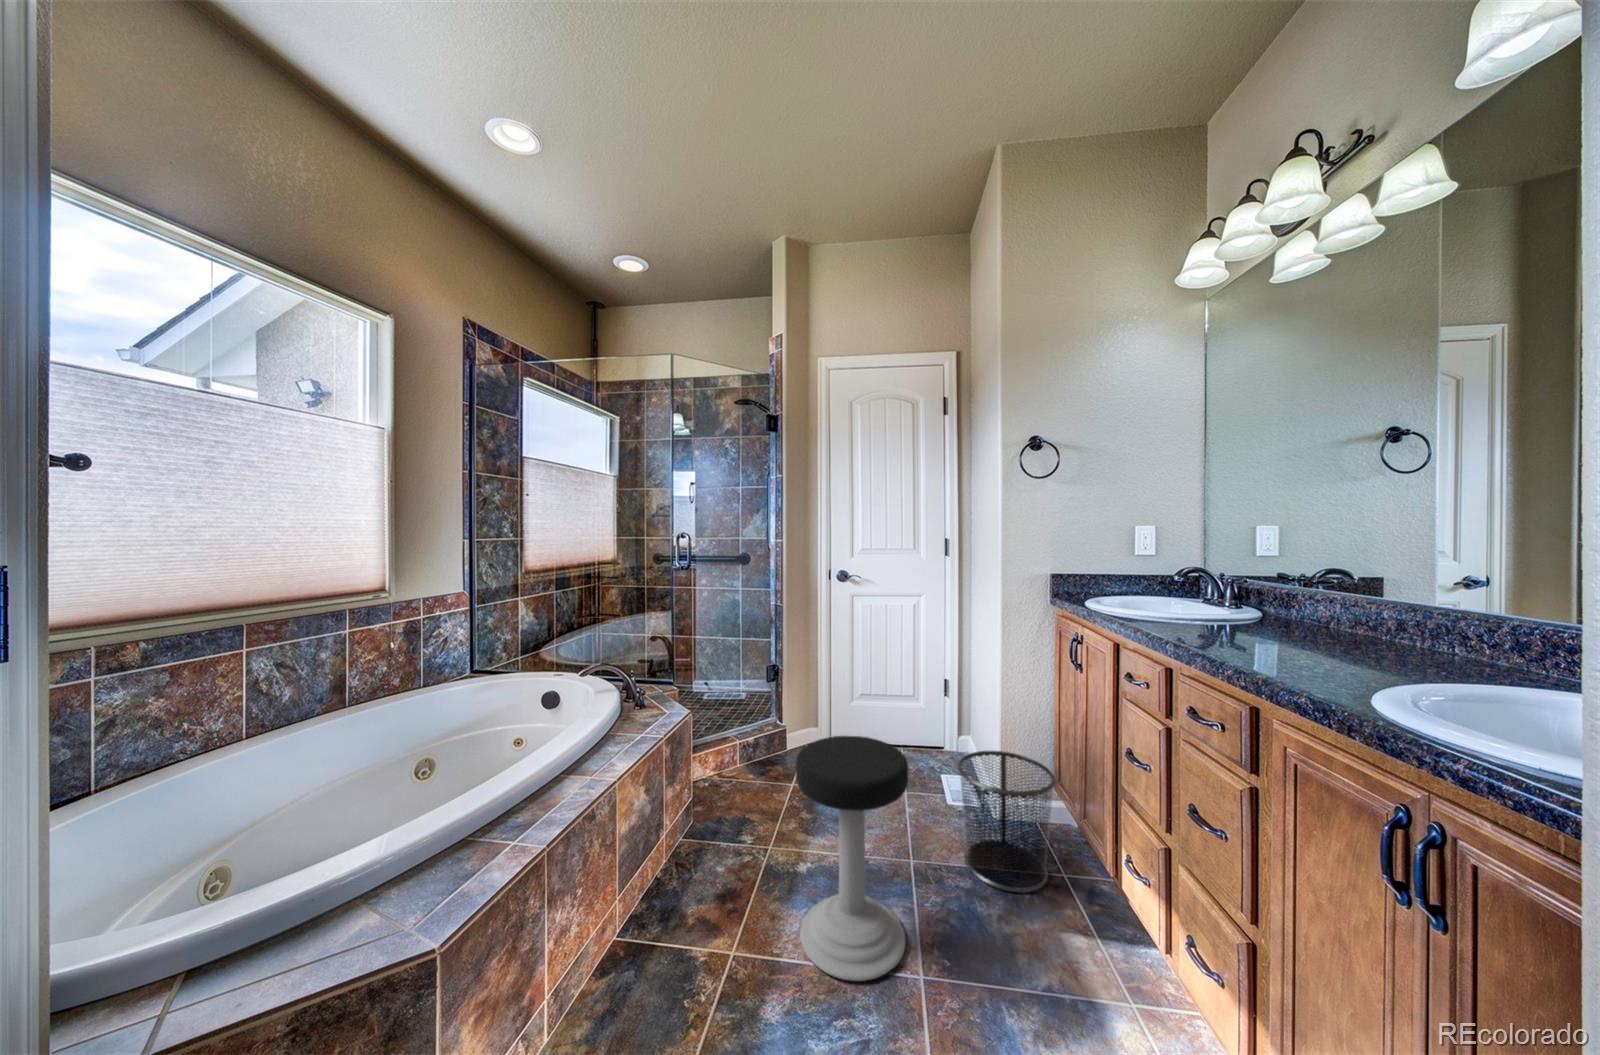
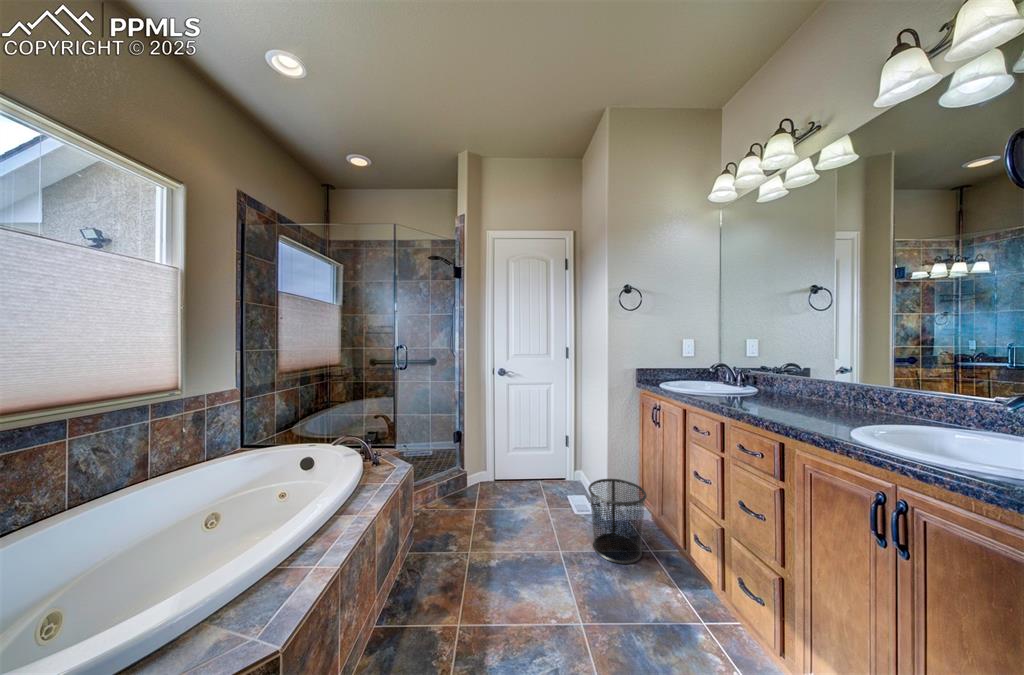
stool: present [795,736,908,981] -> none [498,475,569,631]

